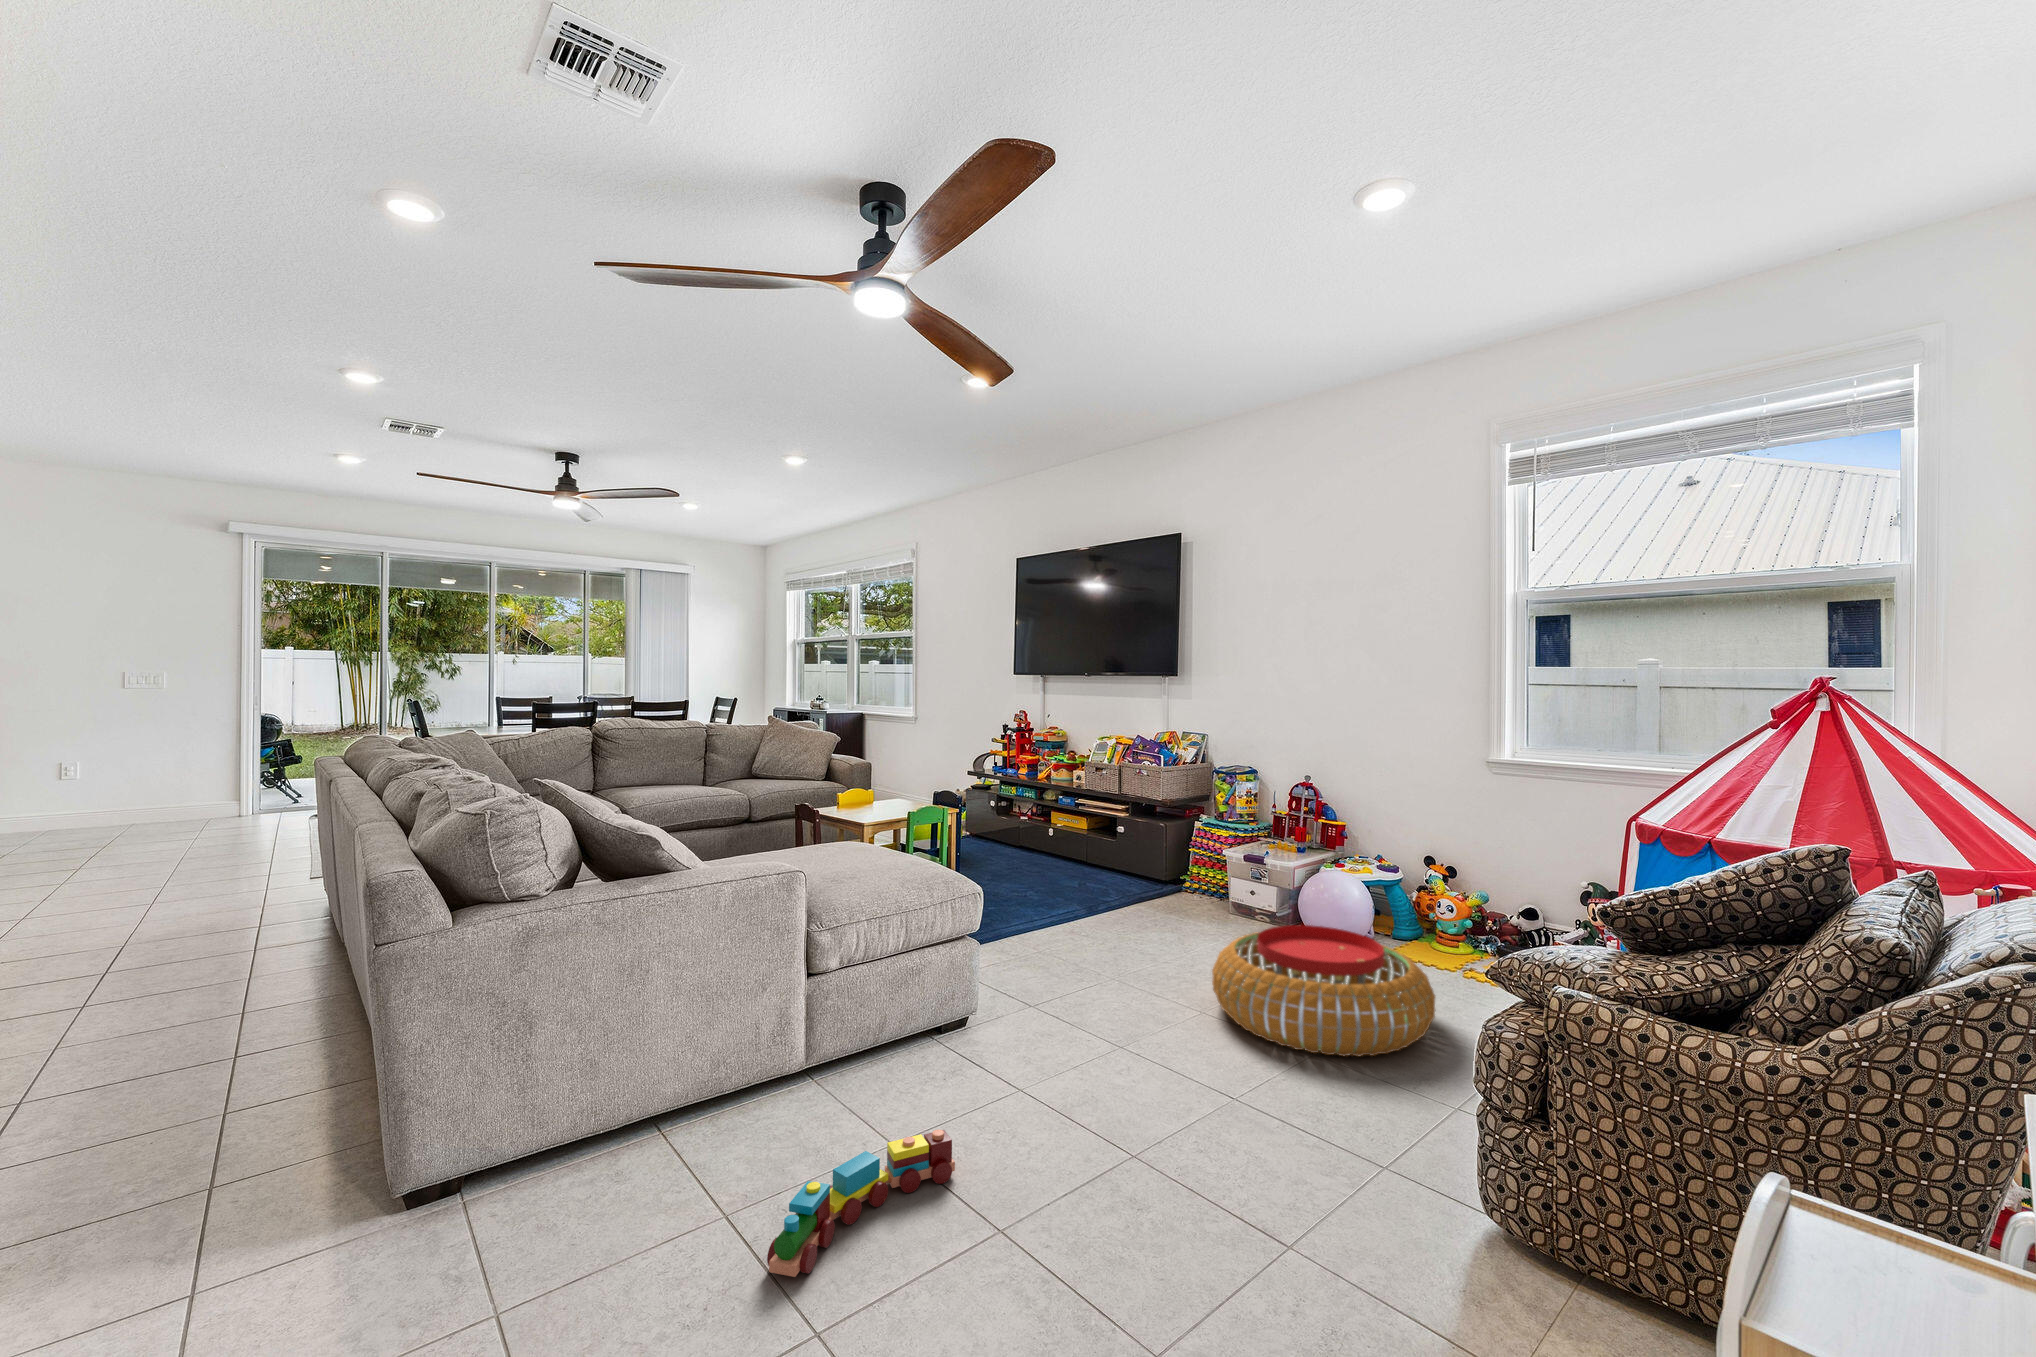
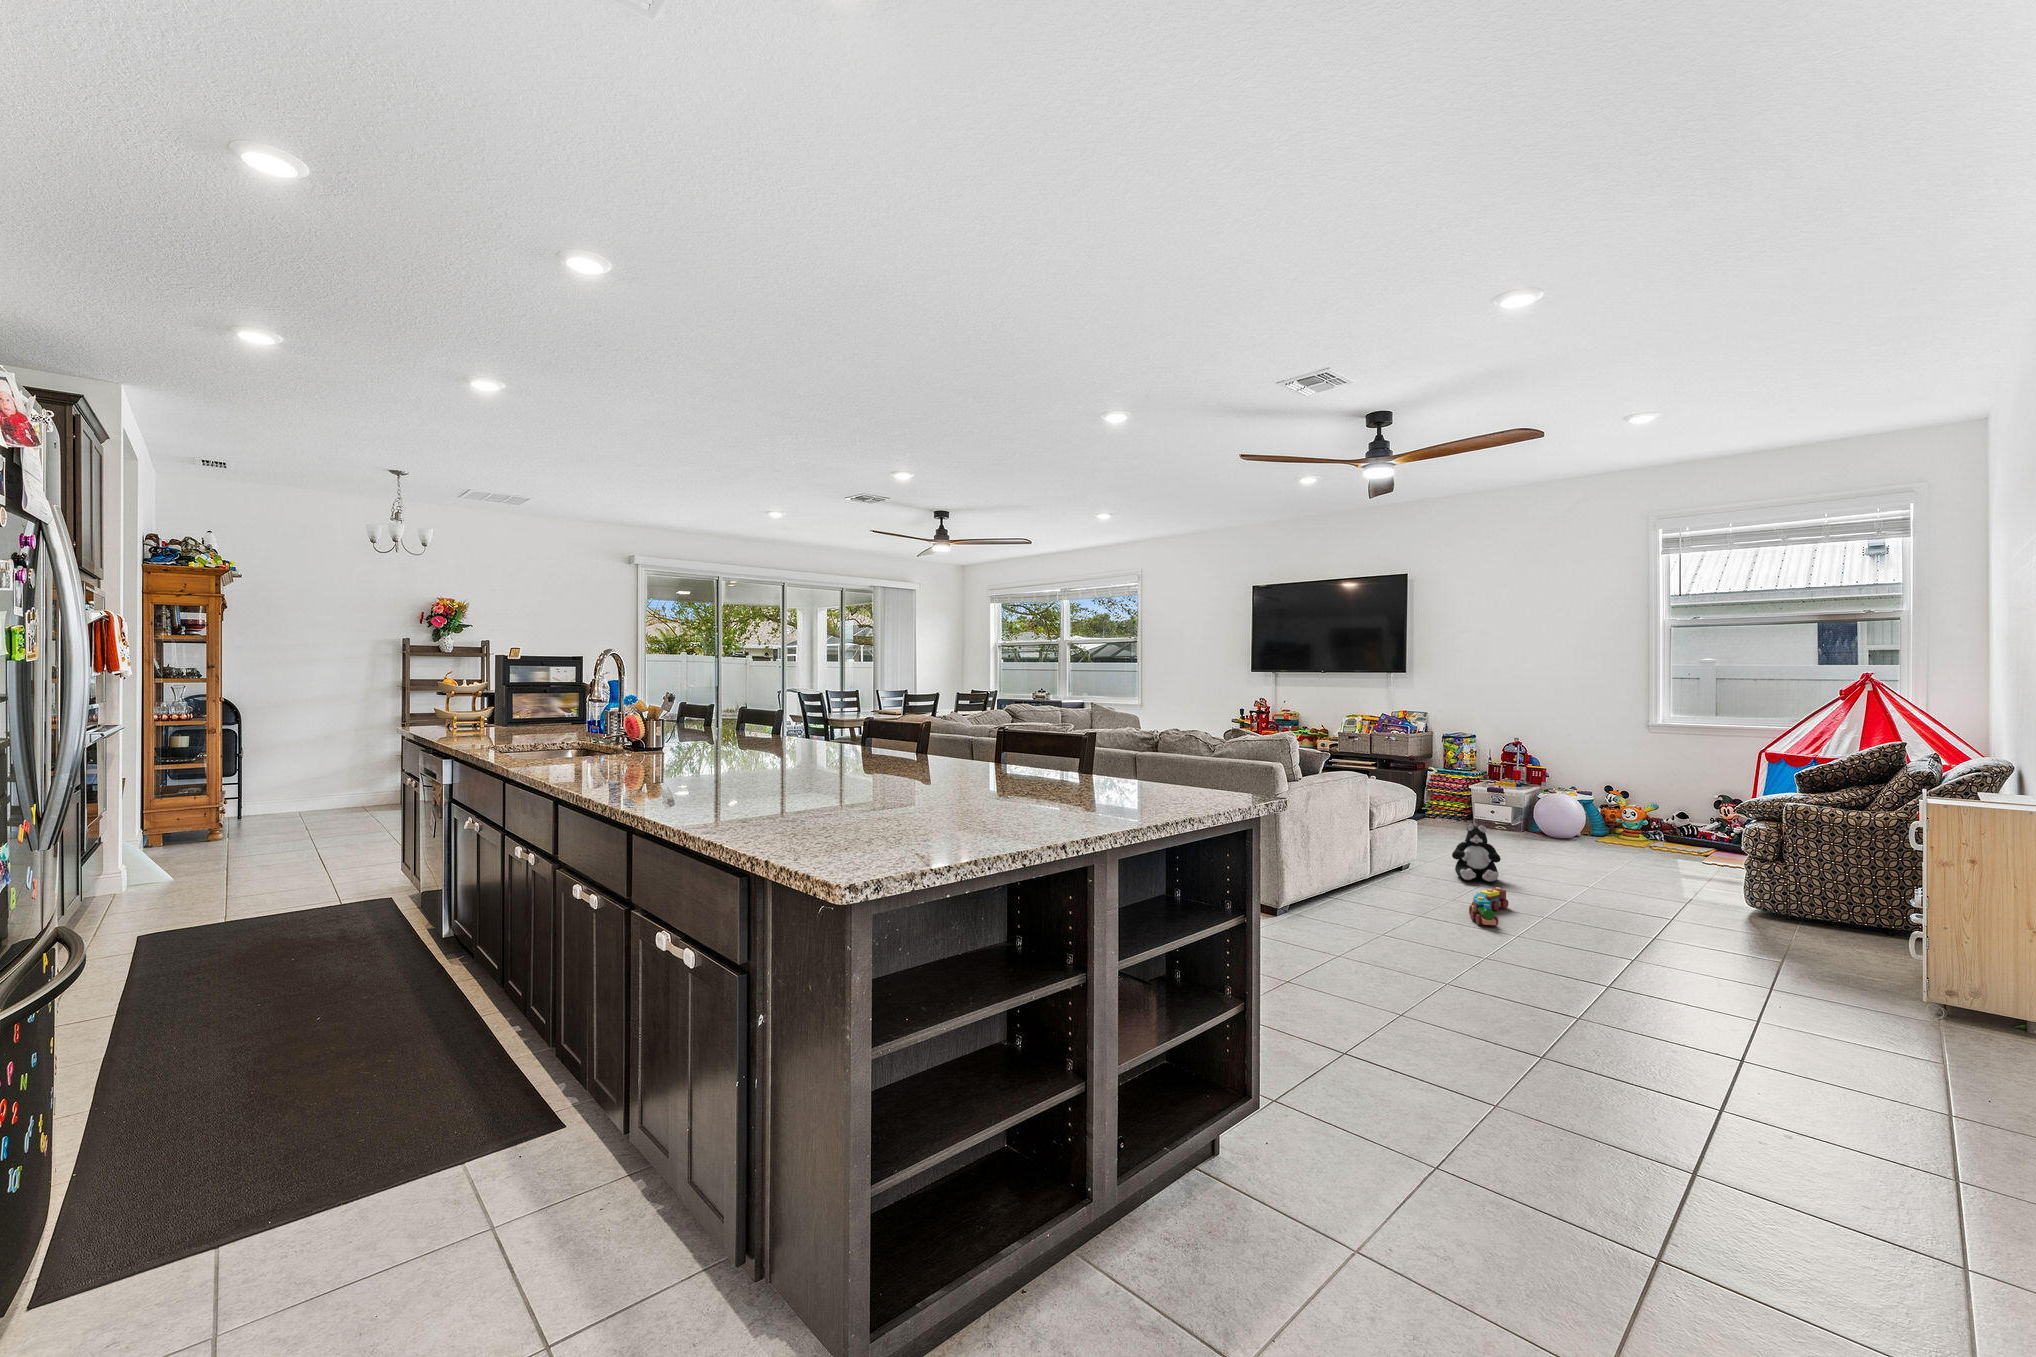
pouf: present [1212,925,1435,1056] -> none [1532,817,1671,875]
plush toy: none [988,952,1077,1076] -> present [1452,824,1501,882]

